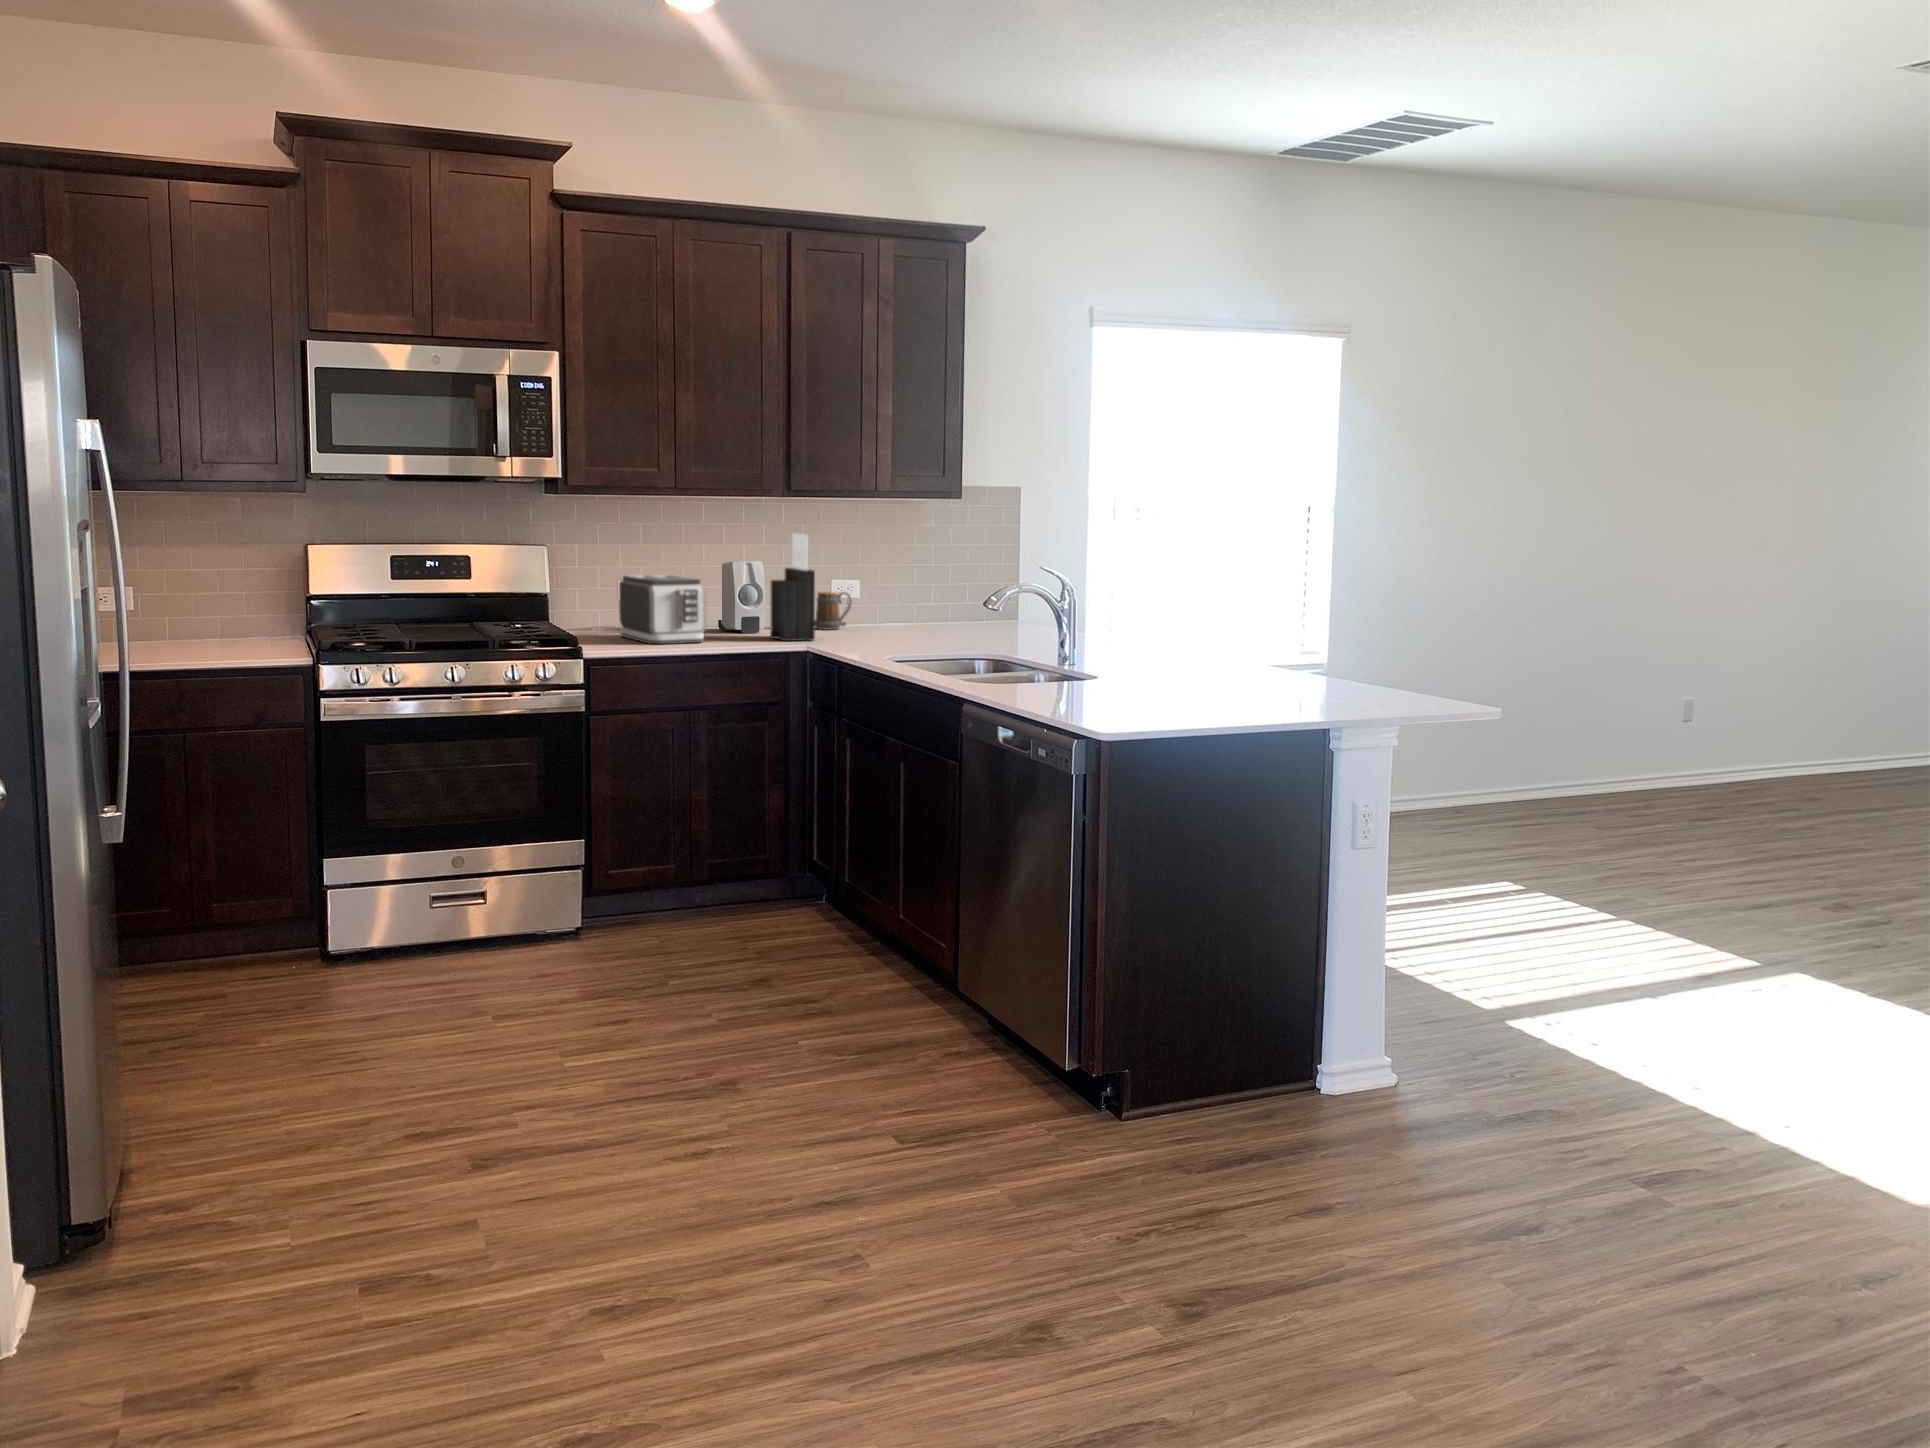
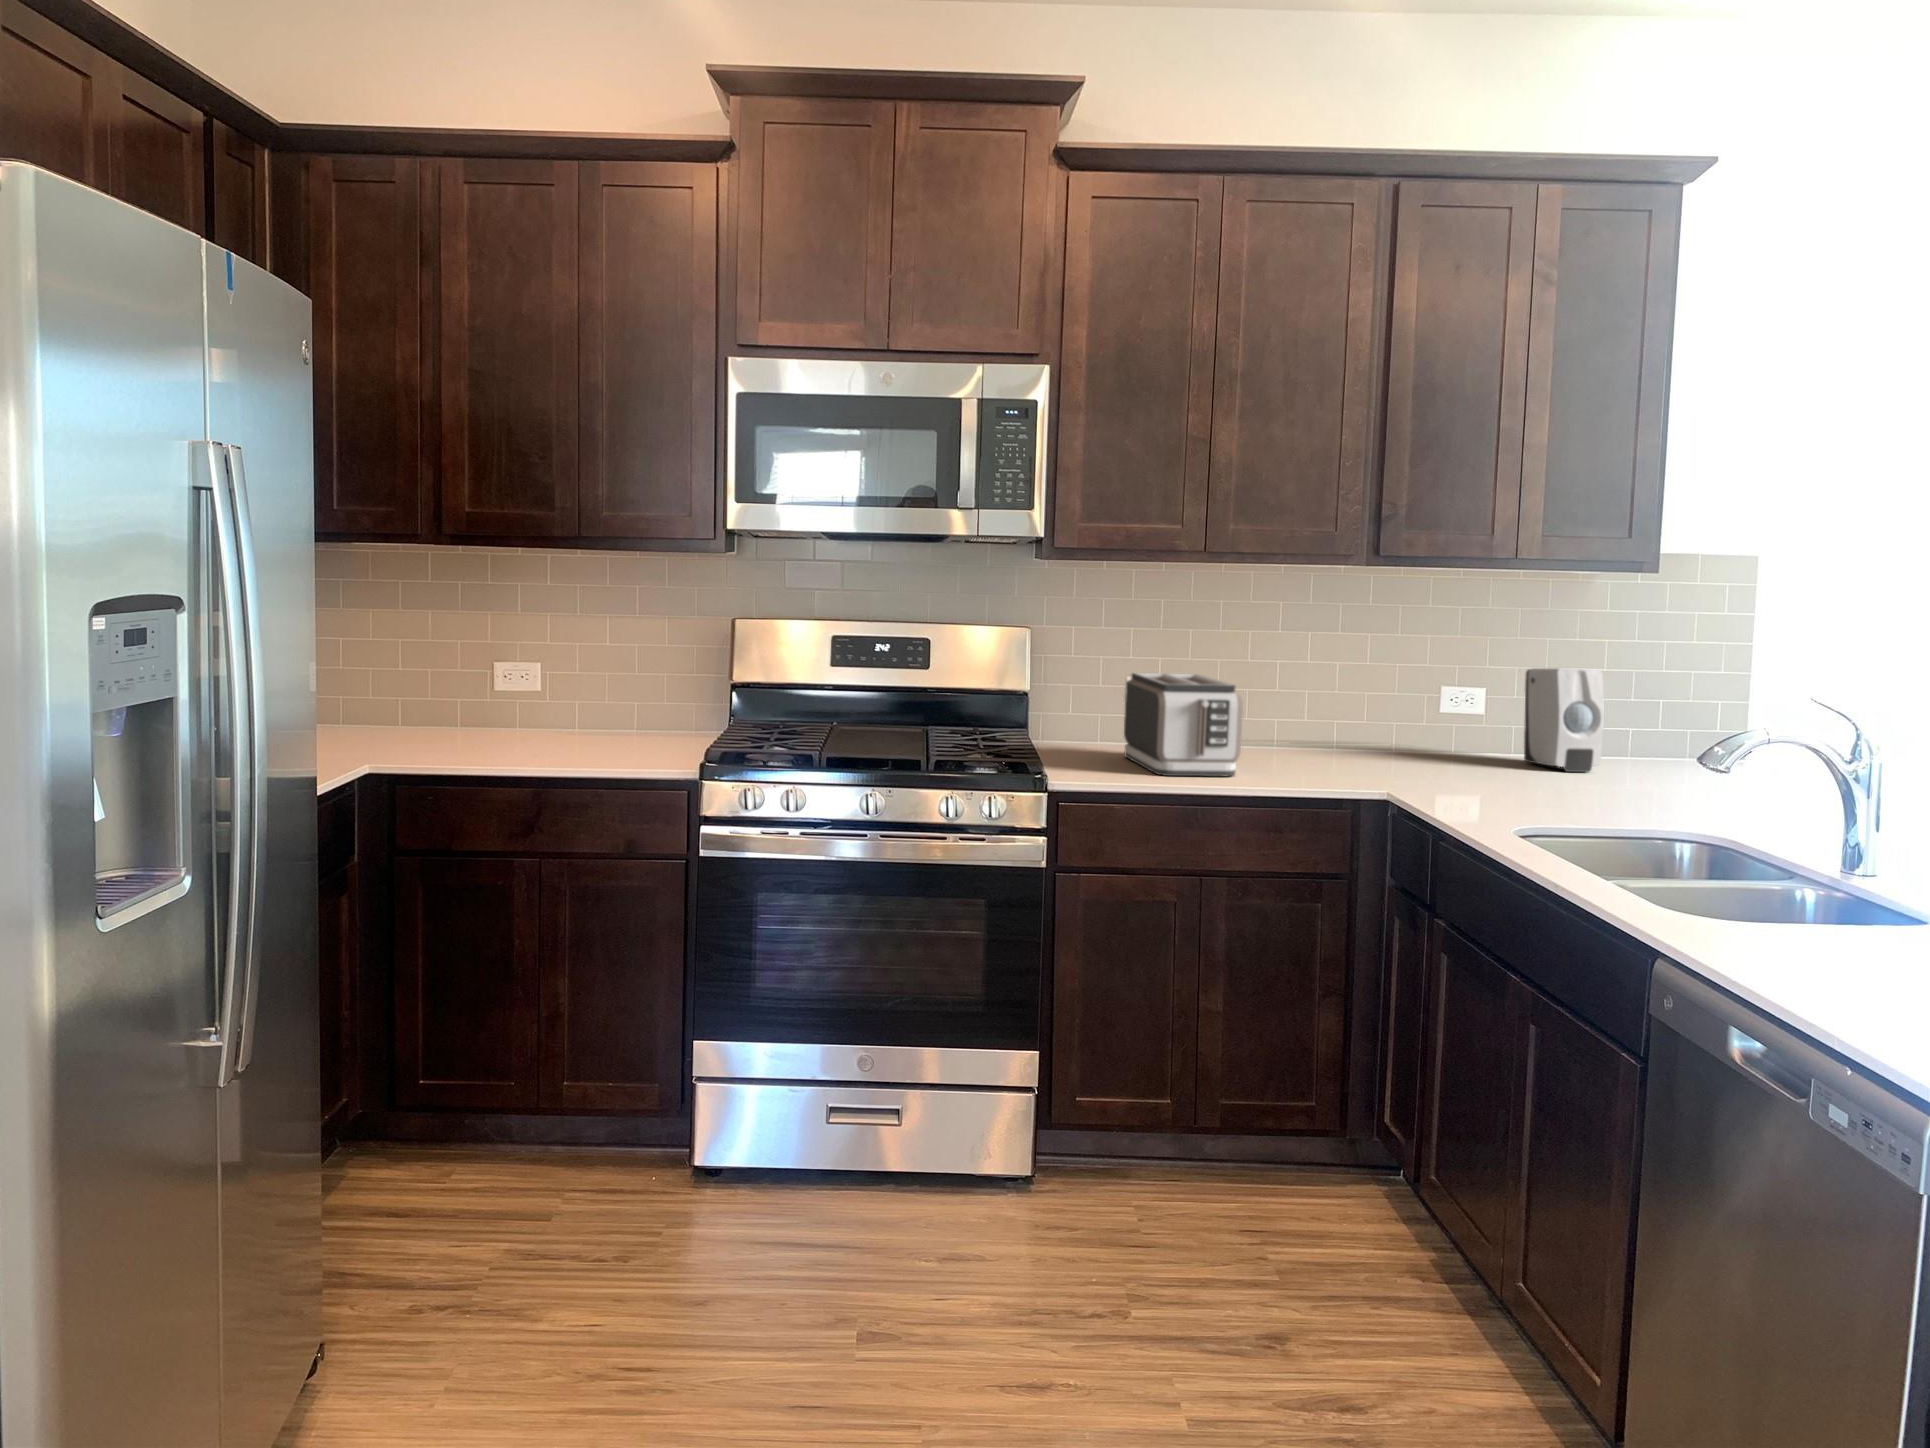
knife block: present [770,533,815,641] -> none [1337,623,1410,784]
soap dispenser: present [718,561,766,633] -> present [1524,668,1604,772]
mug: present [815,591,852,630] -> none [1410,704,1469,761]

